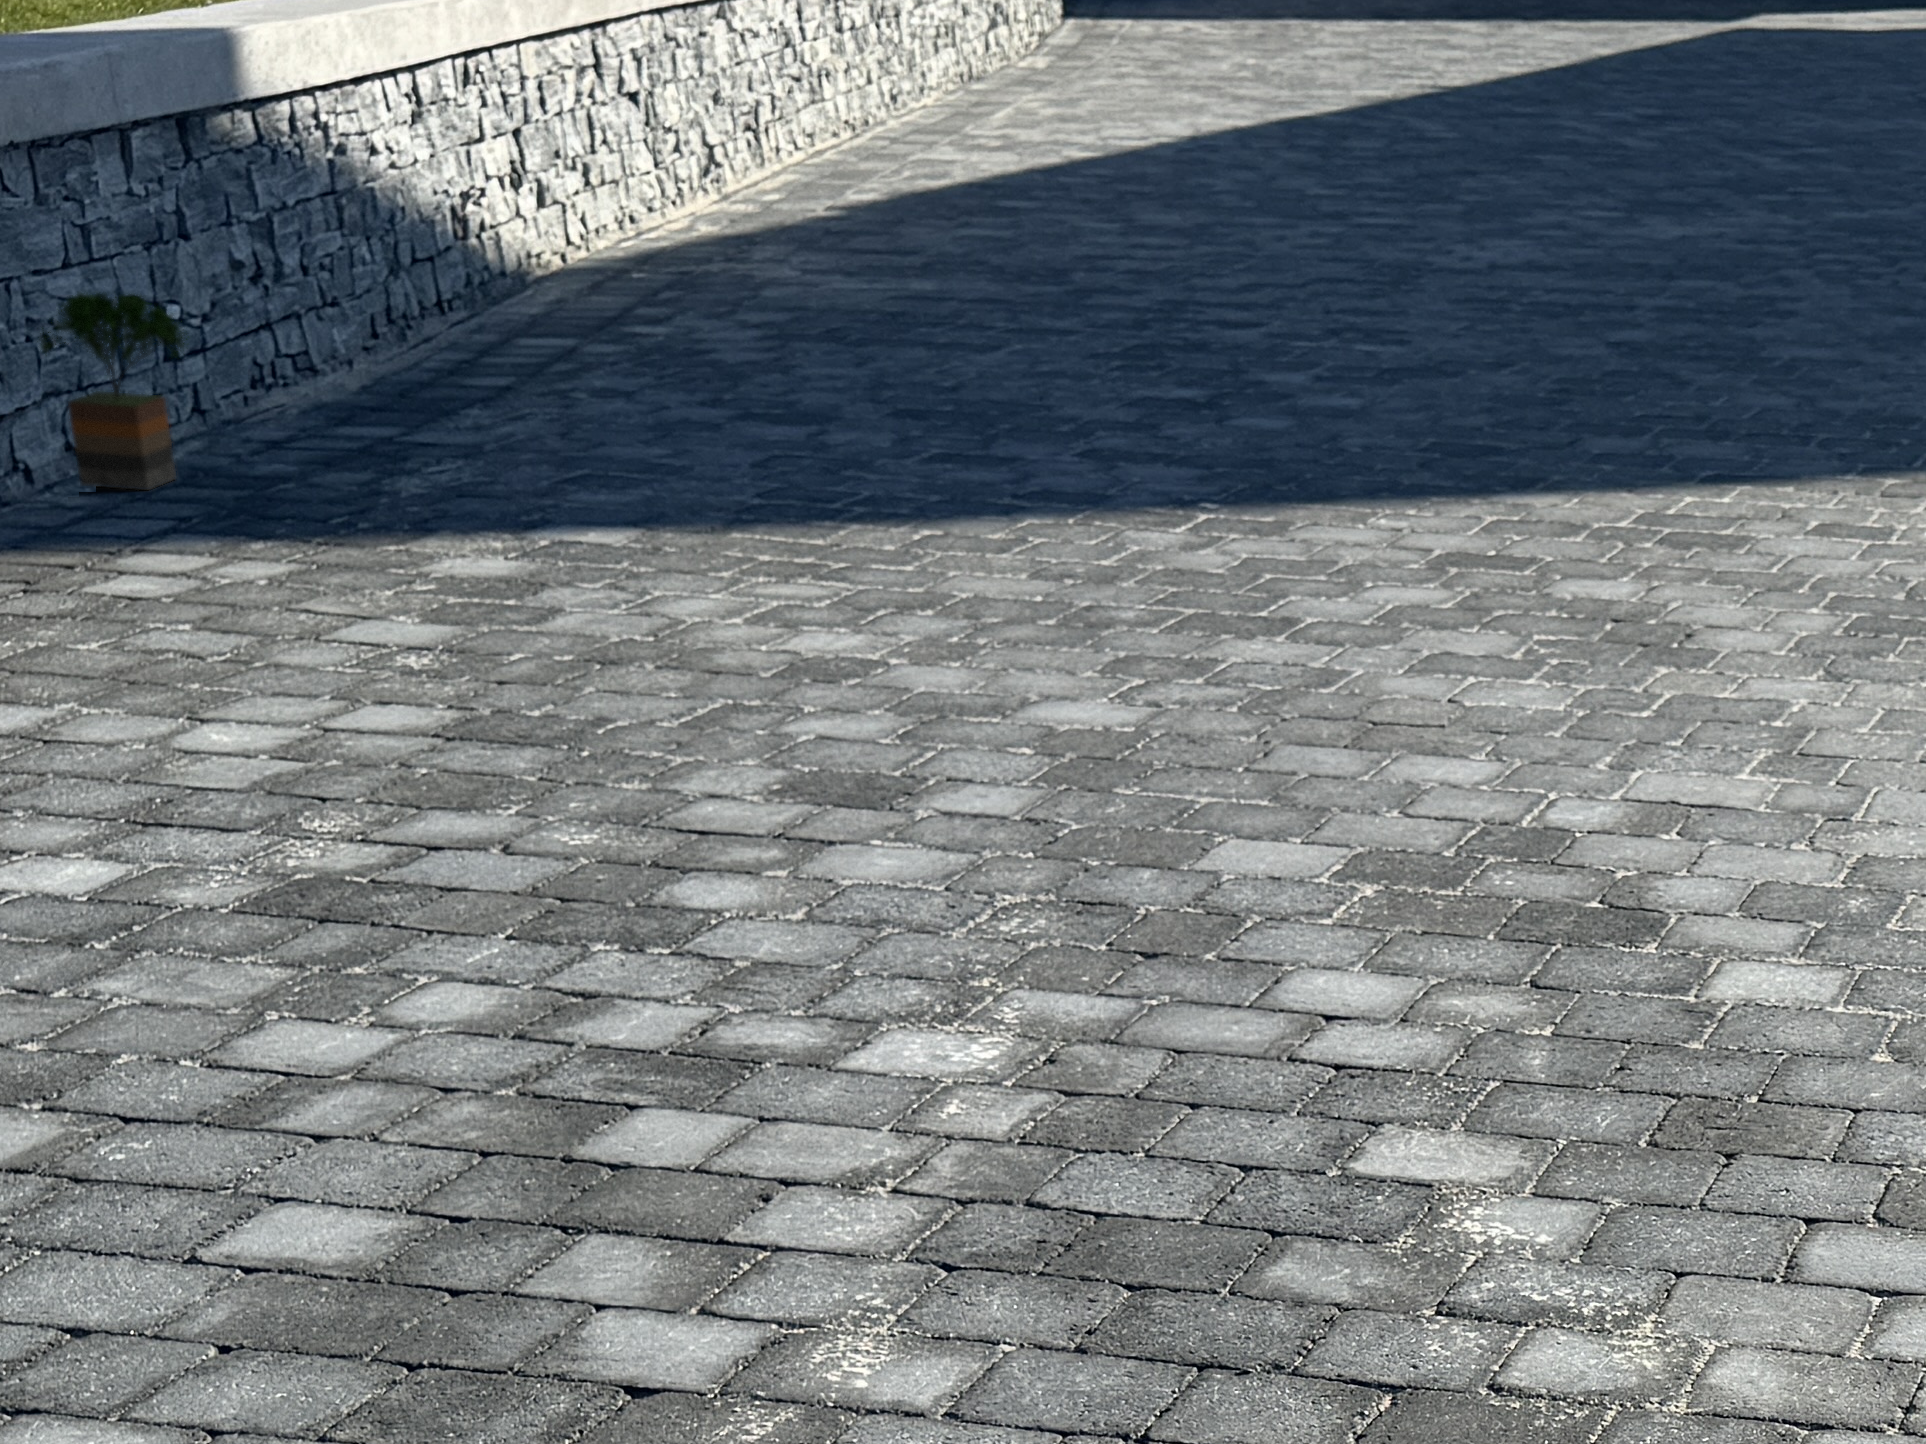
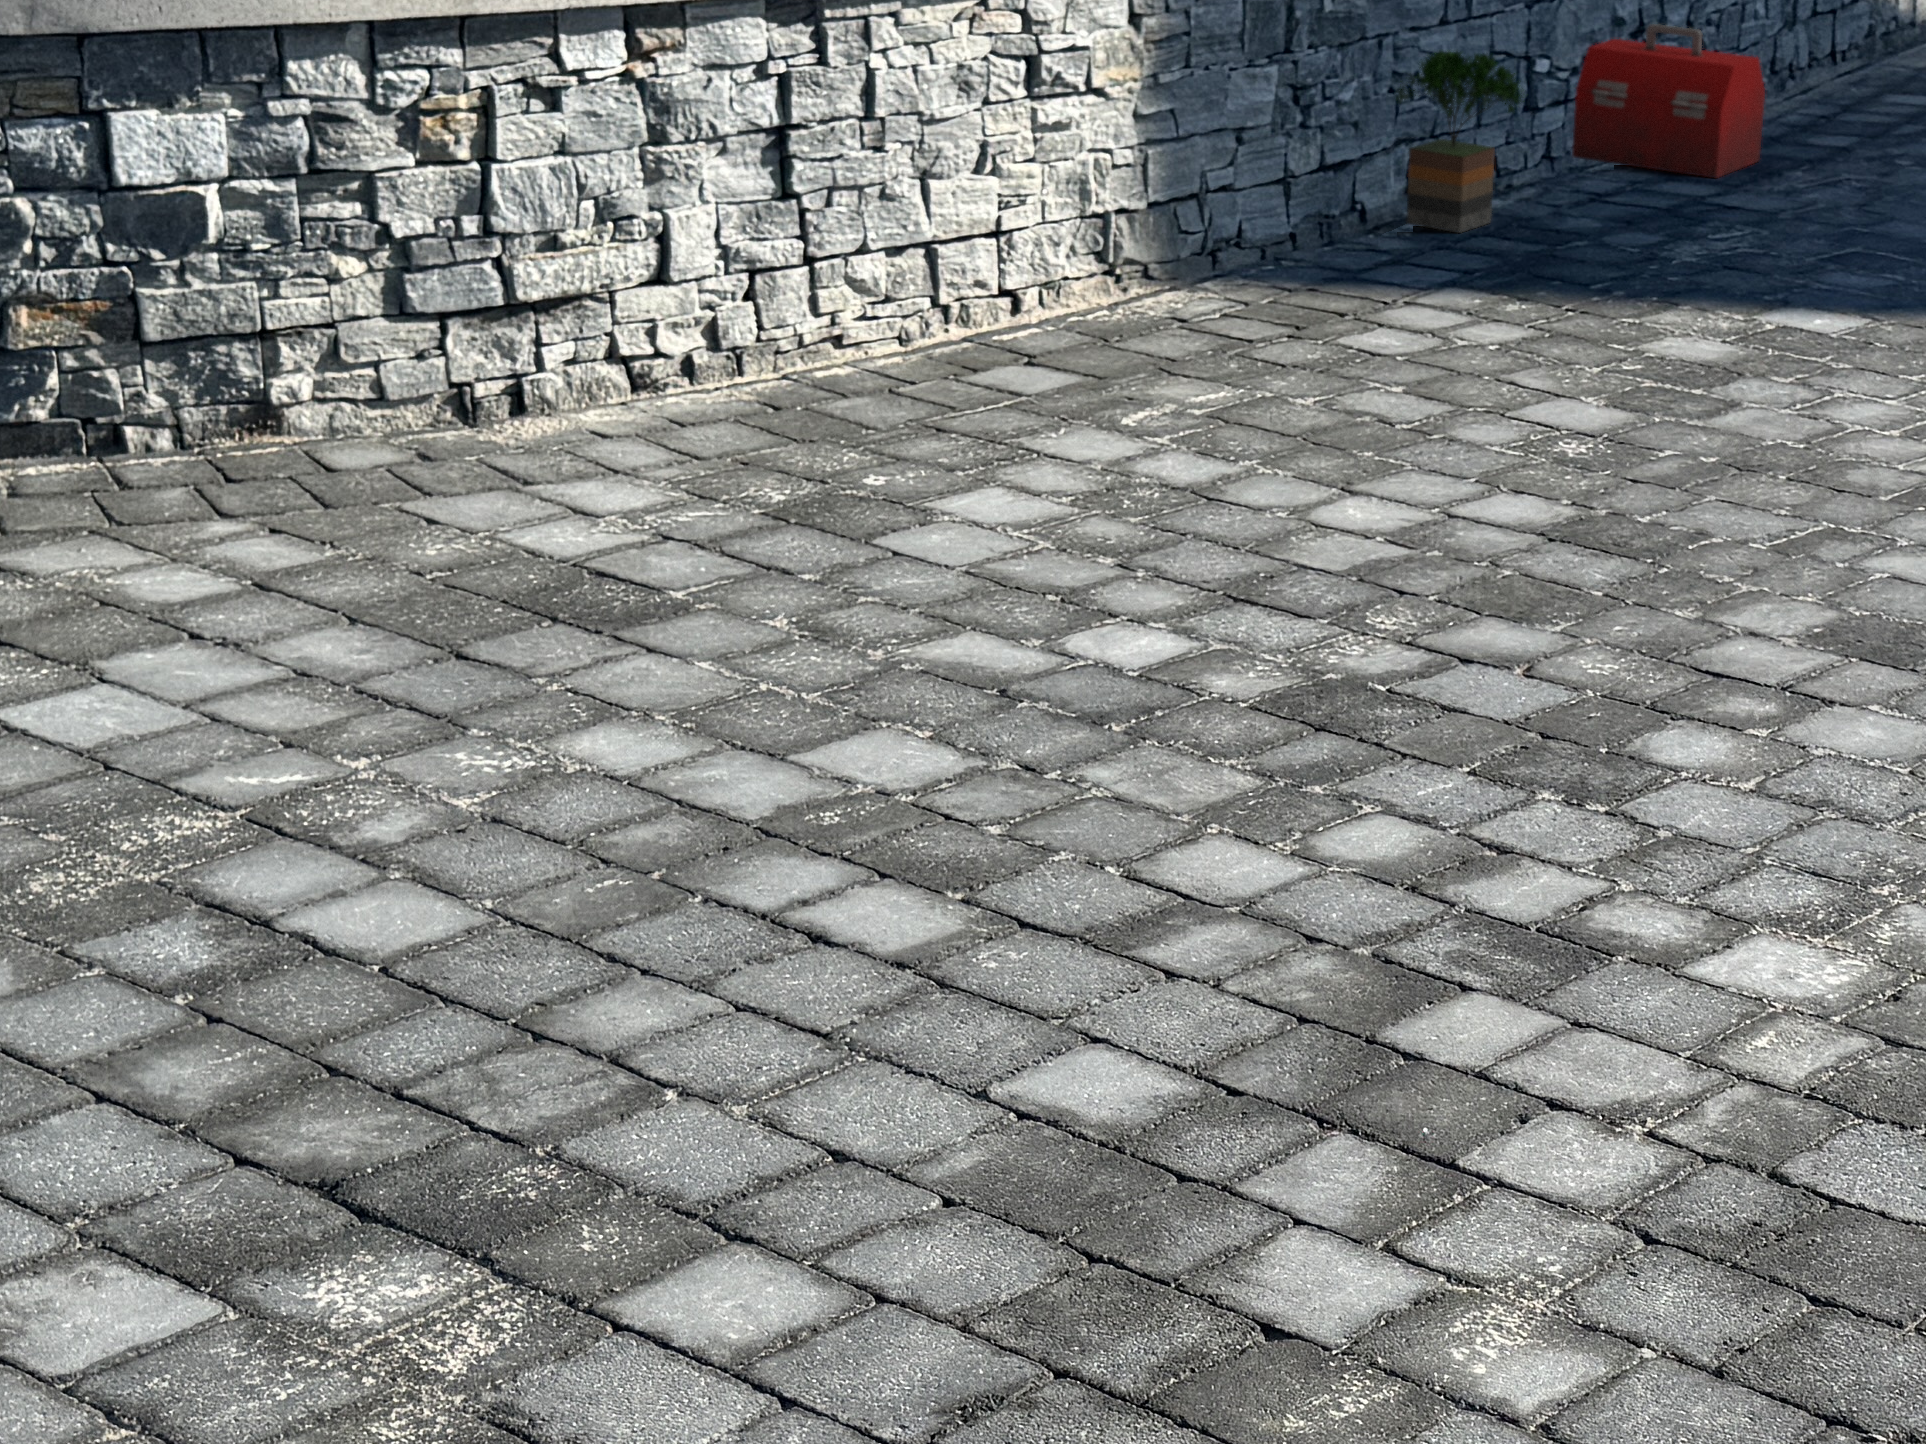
toolbox: none [213,266,431,426] -> present [1572,24,1765,178]

